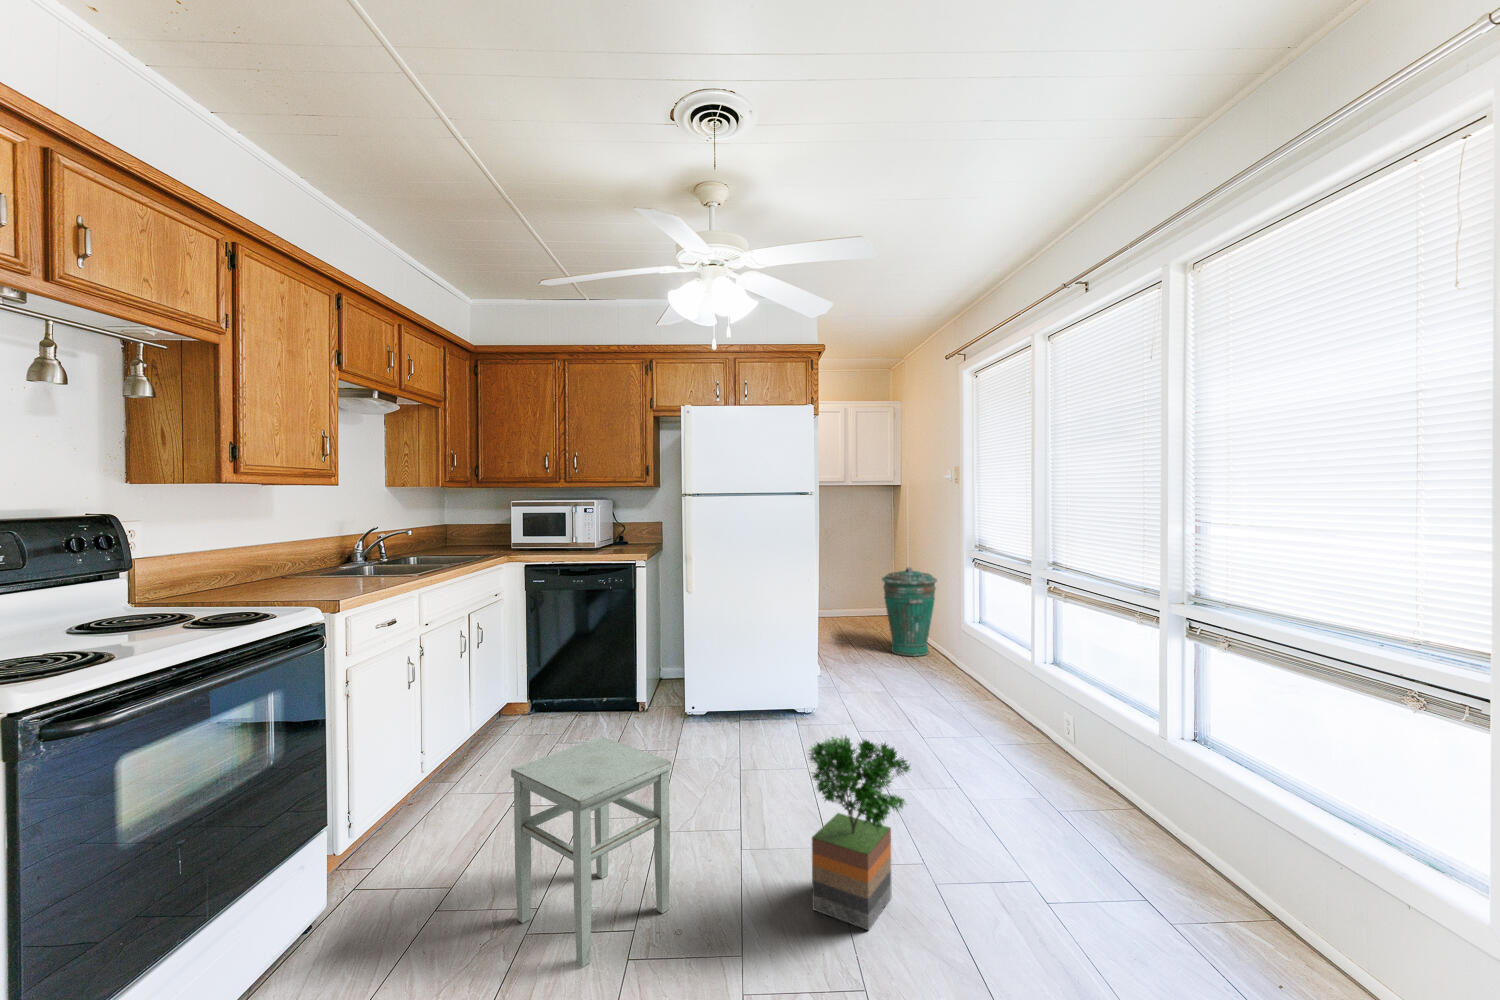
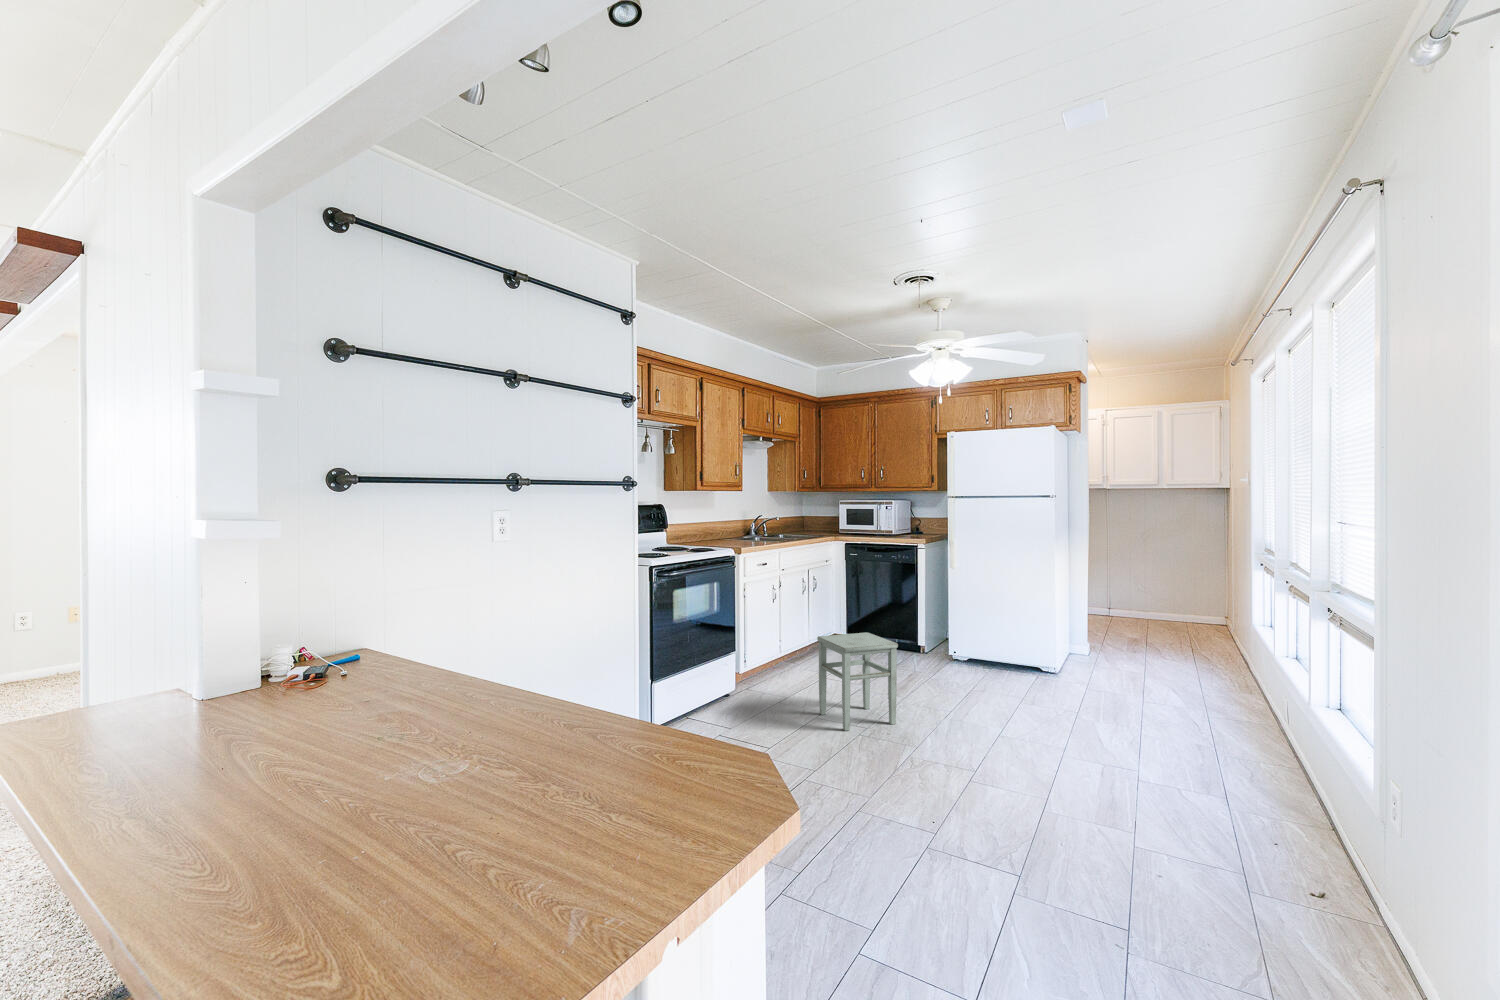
trash can: present [882,568,937,656] -> none [1157,566,1216,647]
potted tree: present [809,736,910,930] -> none [971,642,1040,749]

